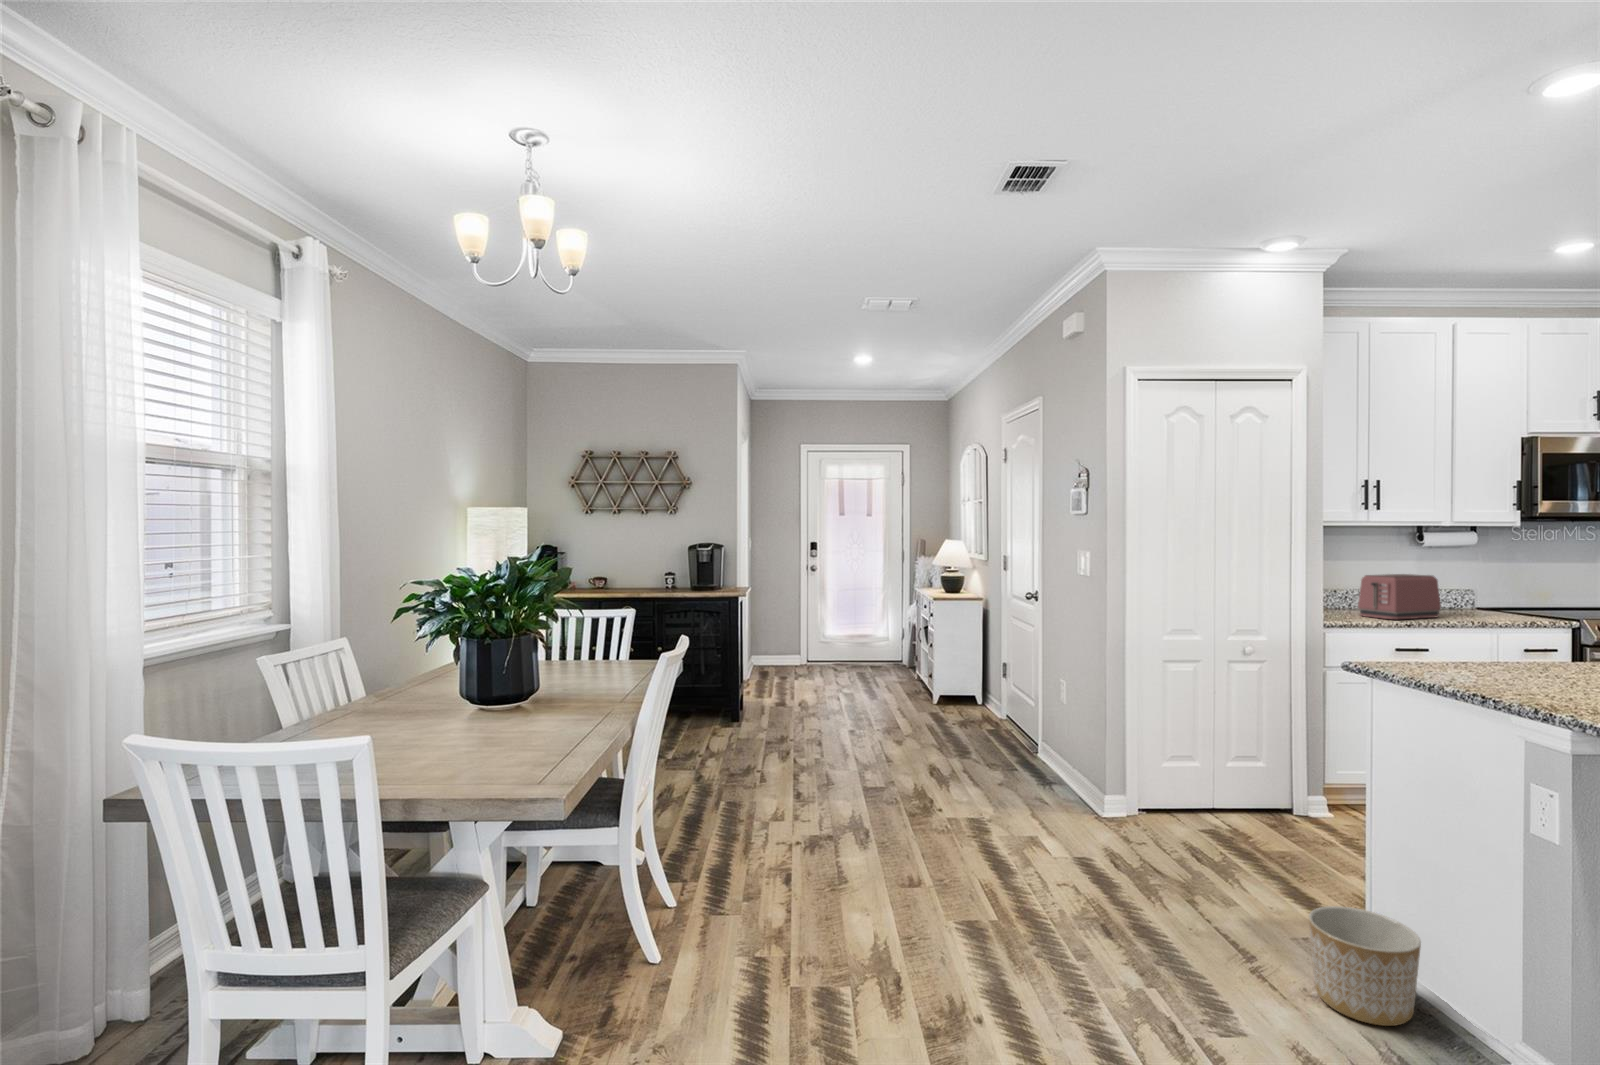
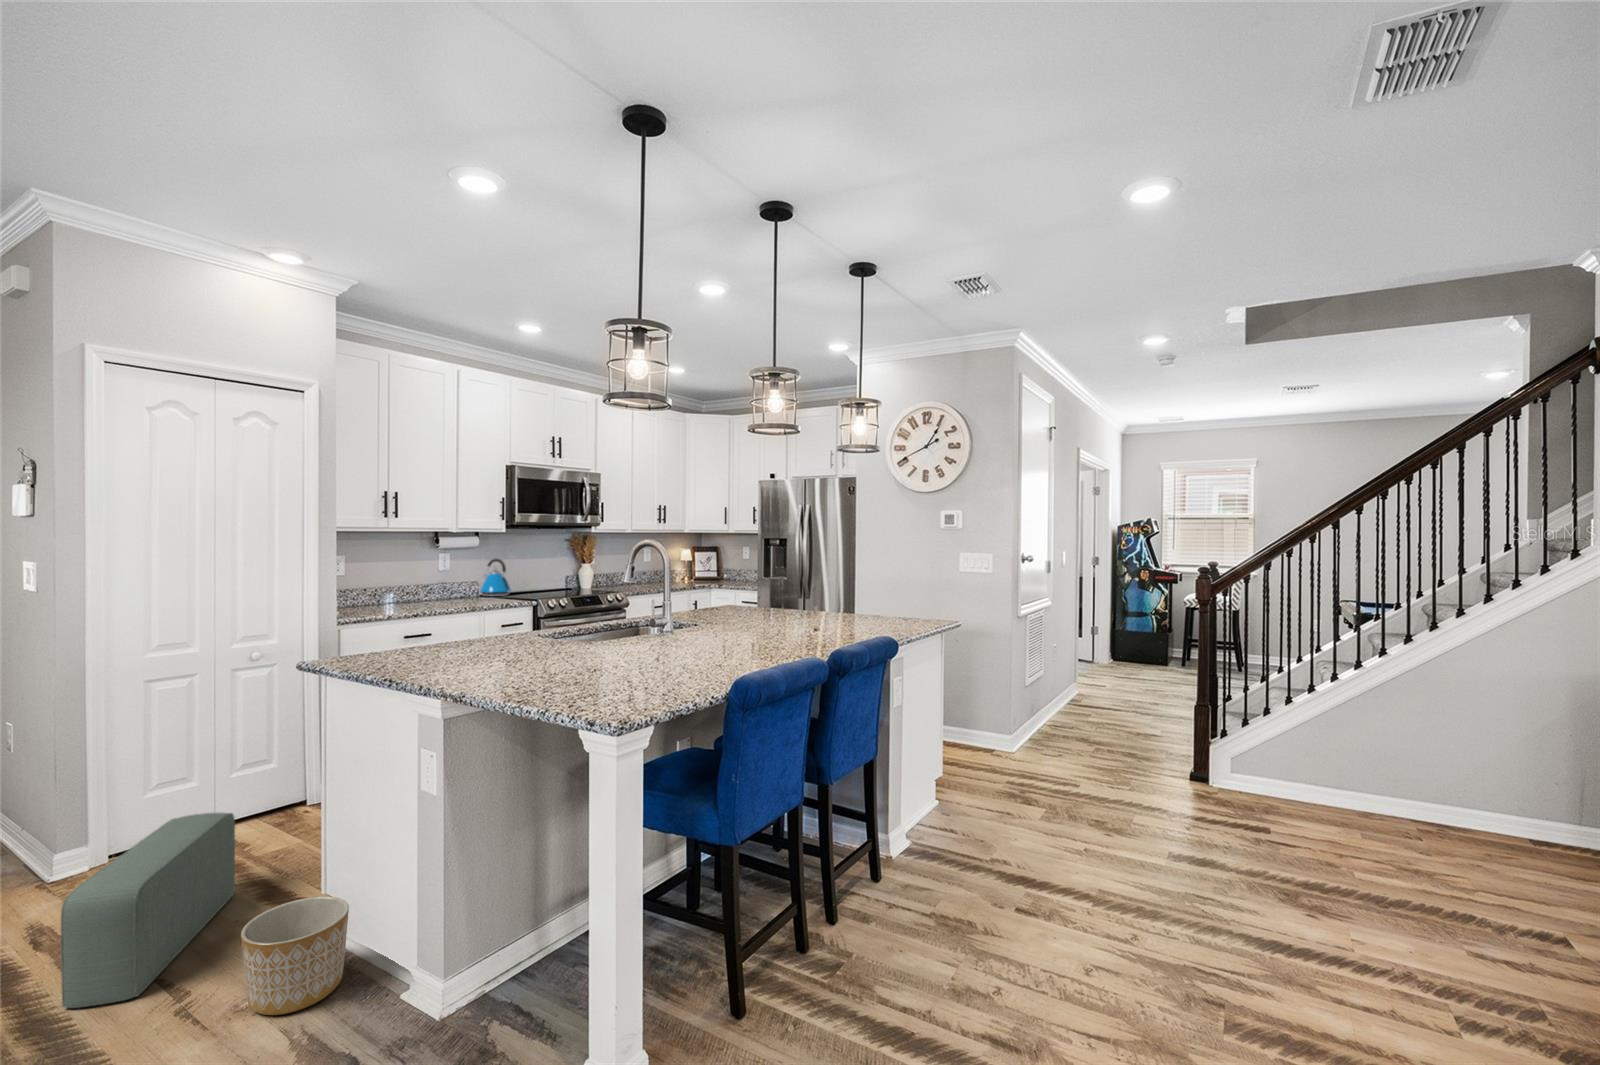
kettle: none [1478,562,1528,611] -> present [480,559,511,596]
toaster: present [1358,574,1441,619] -> none [379,572,446,612]
pouf: none [1153,788,1256,937] -> present [61,813,235,1008]

